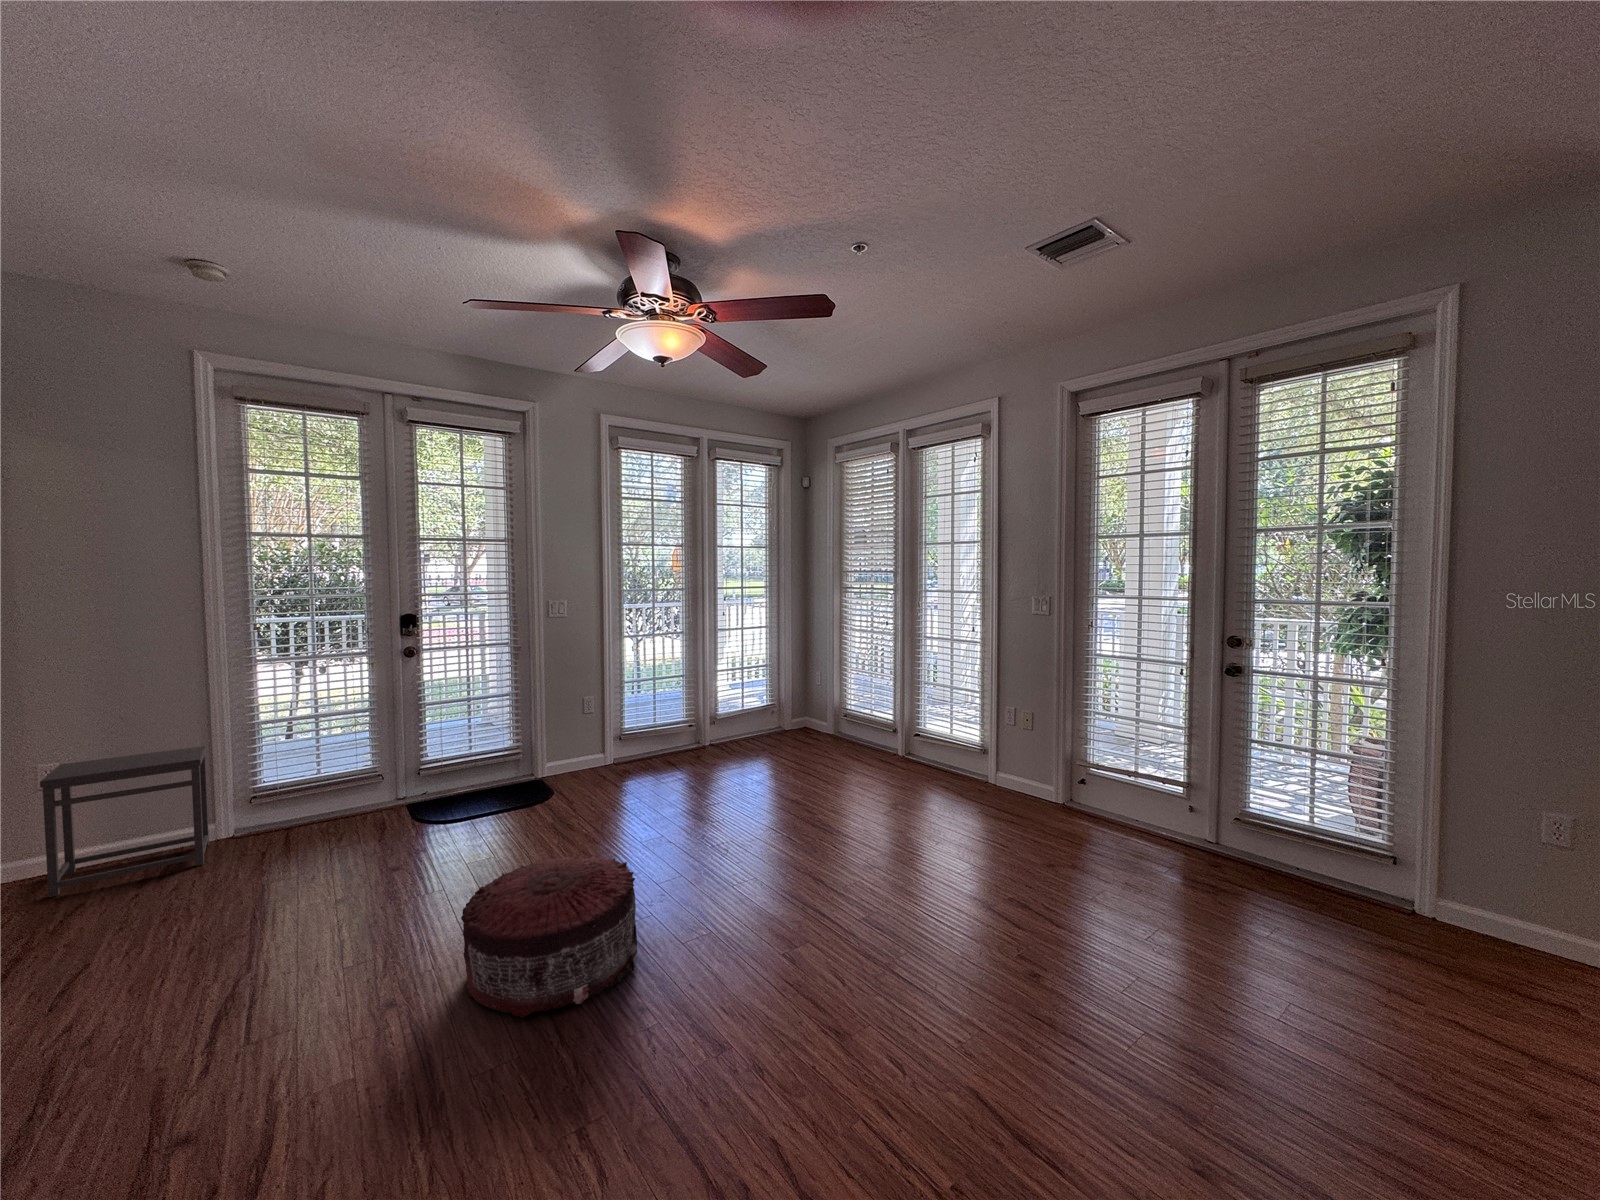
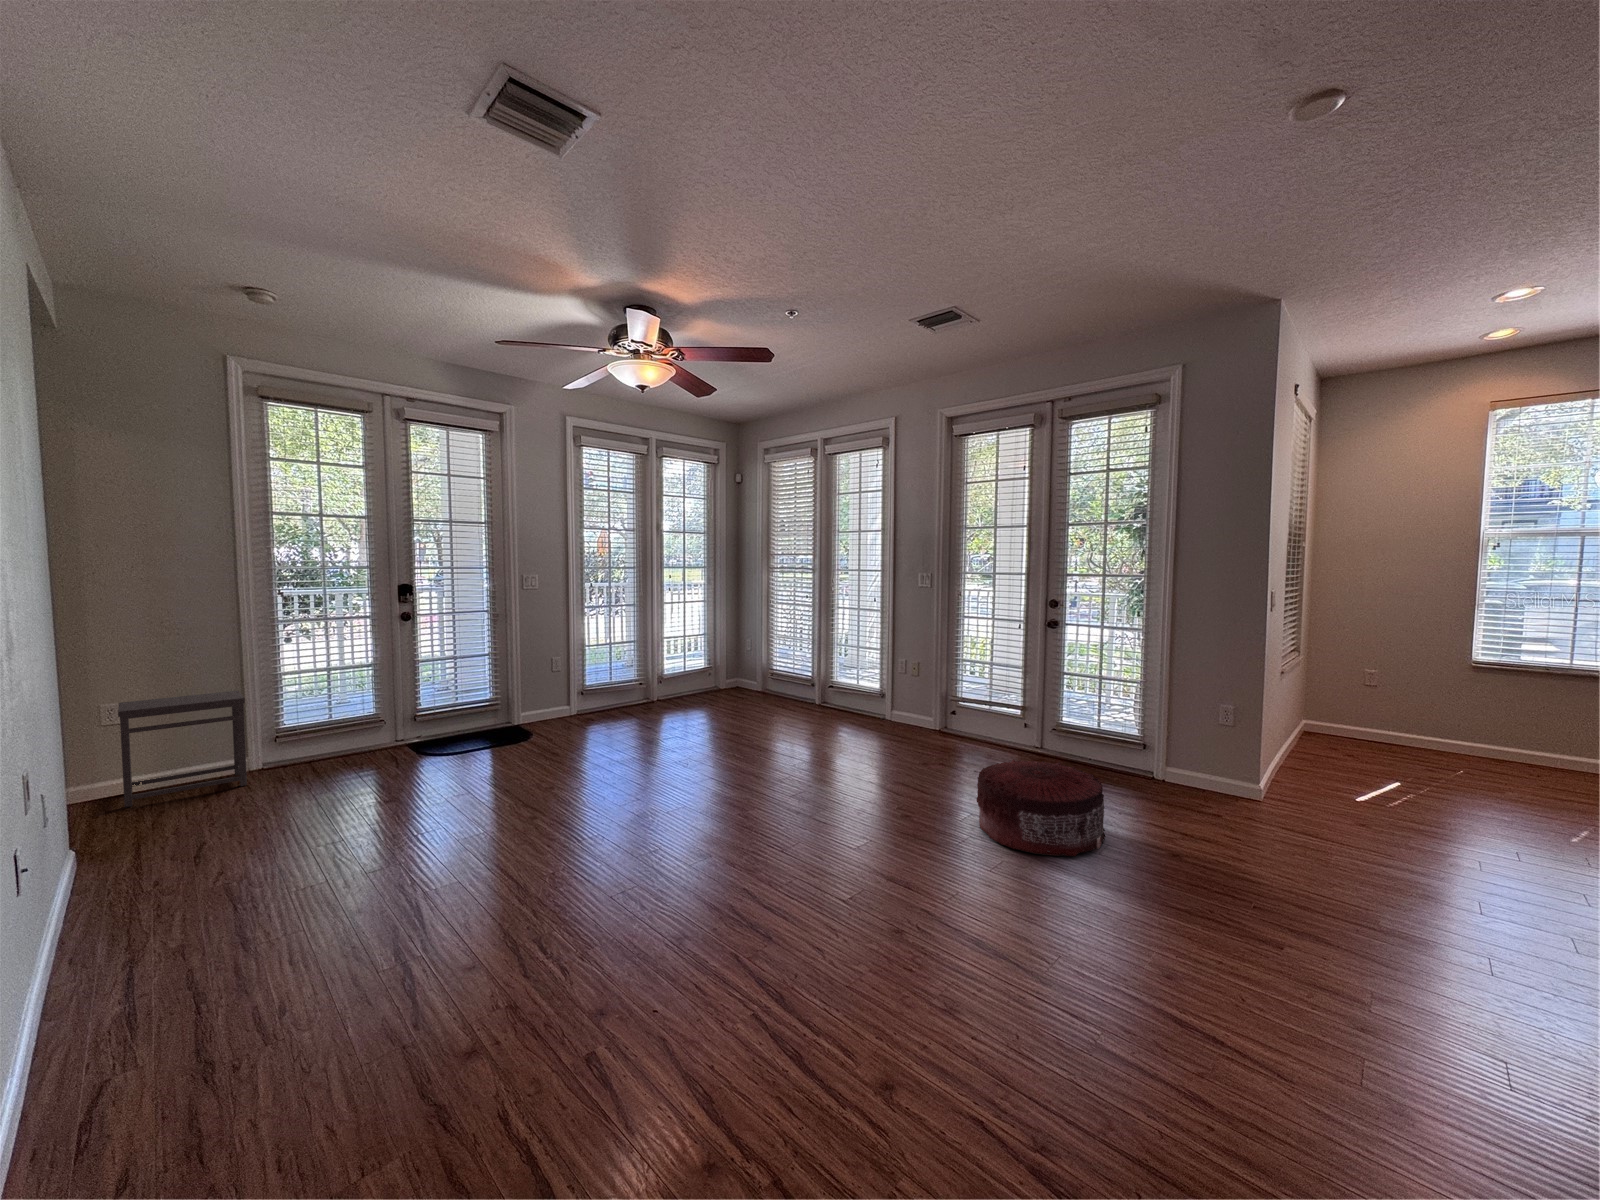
pouf: present [461,854,637,1017] -> present [977,759,1106,856]

